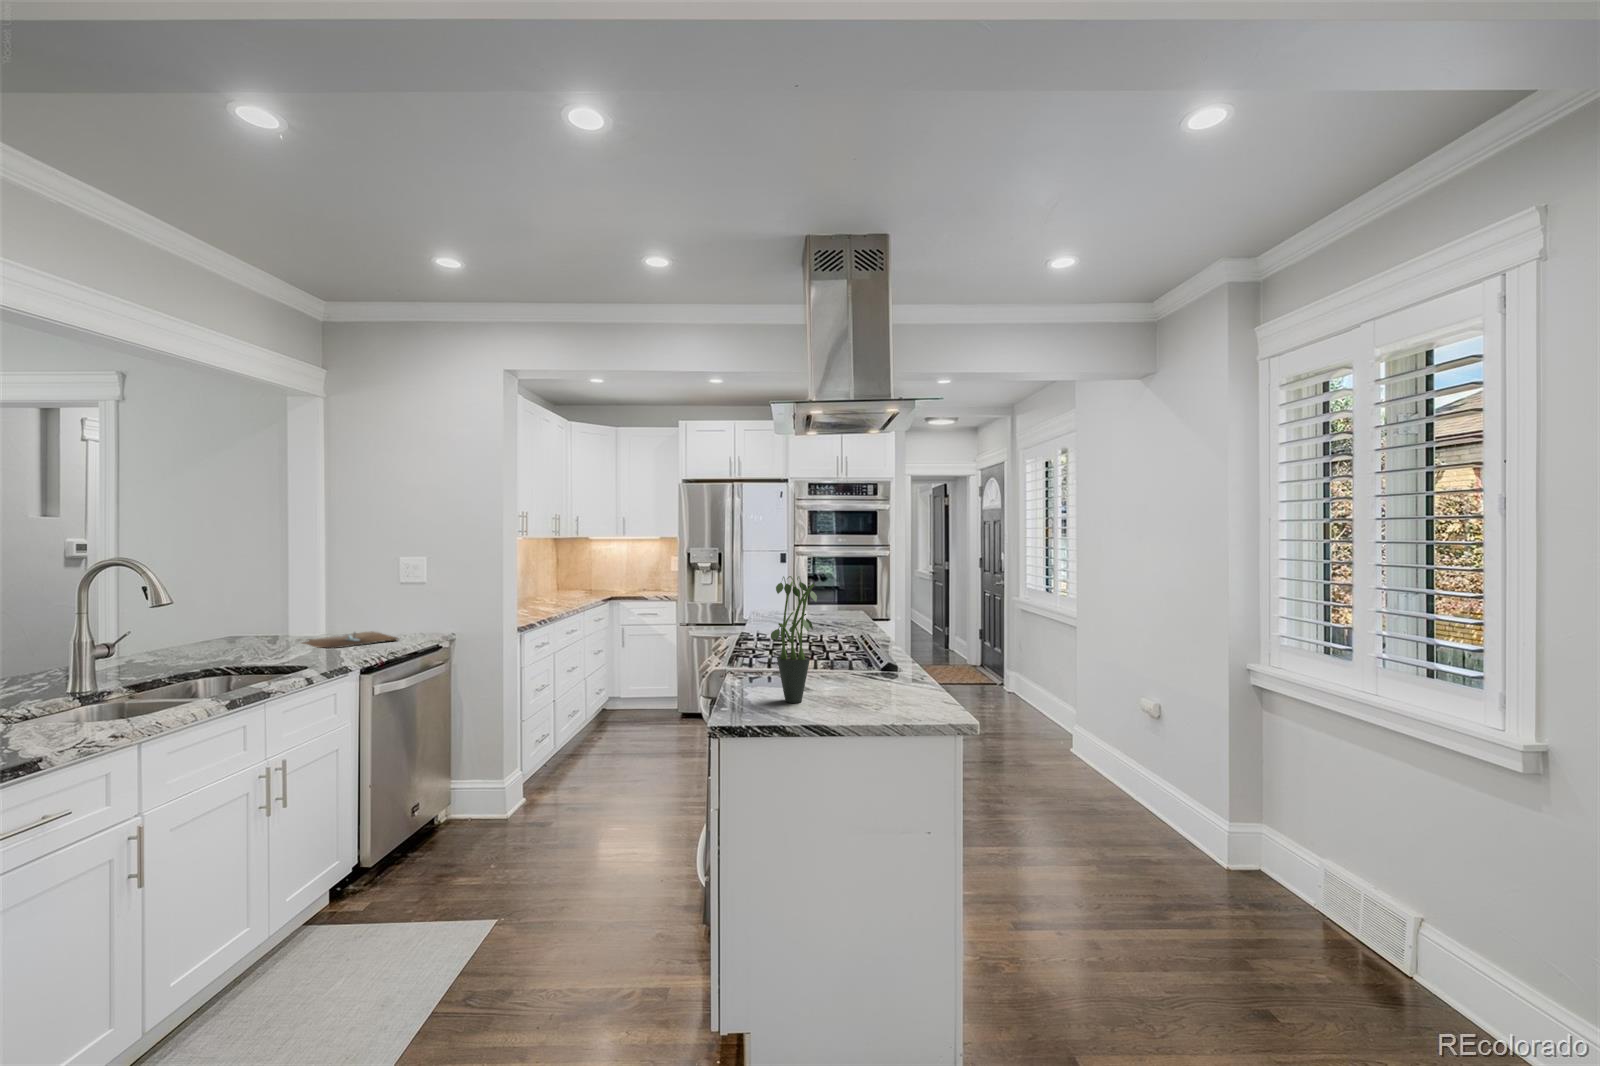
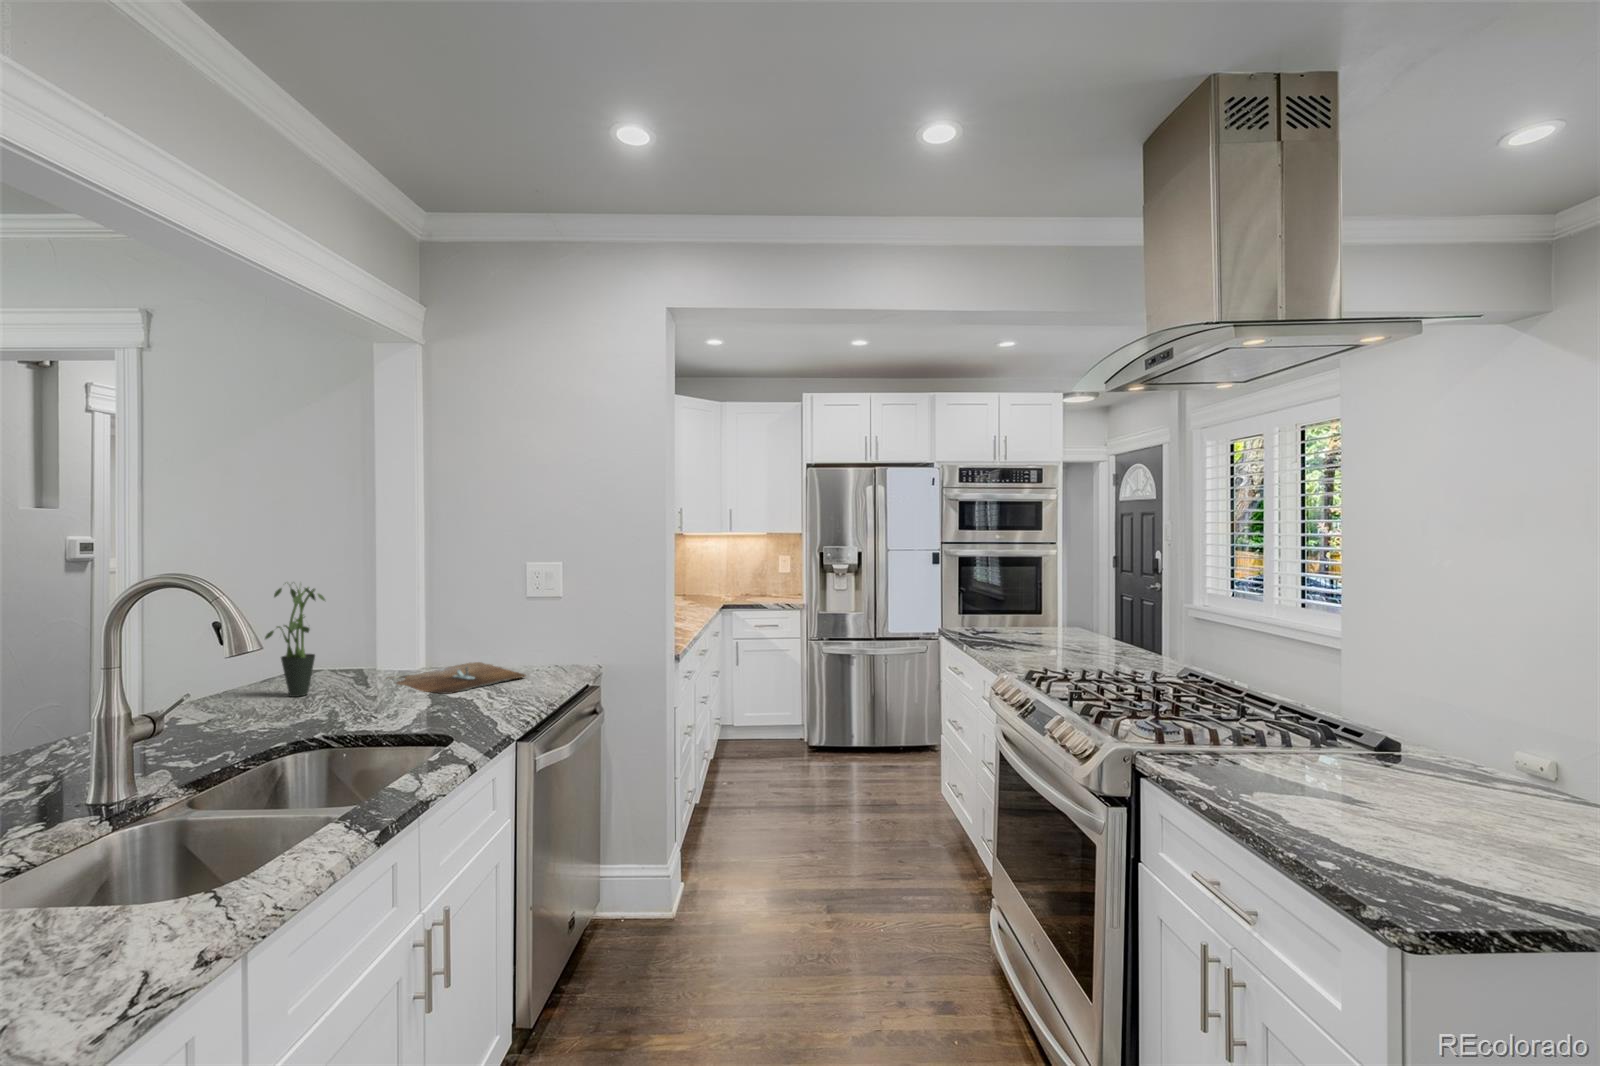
potted plant: present [771,576,817,703] -> present [265,587,325,697]

